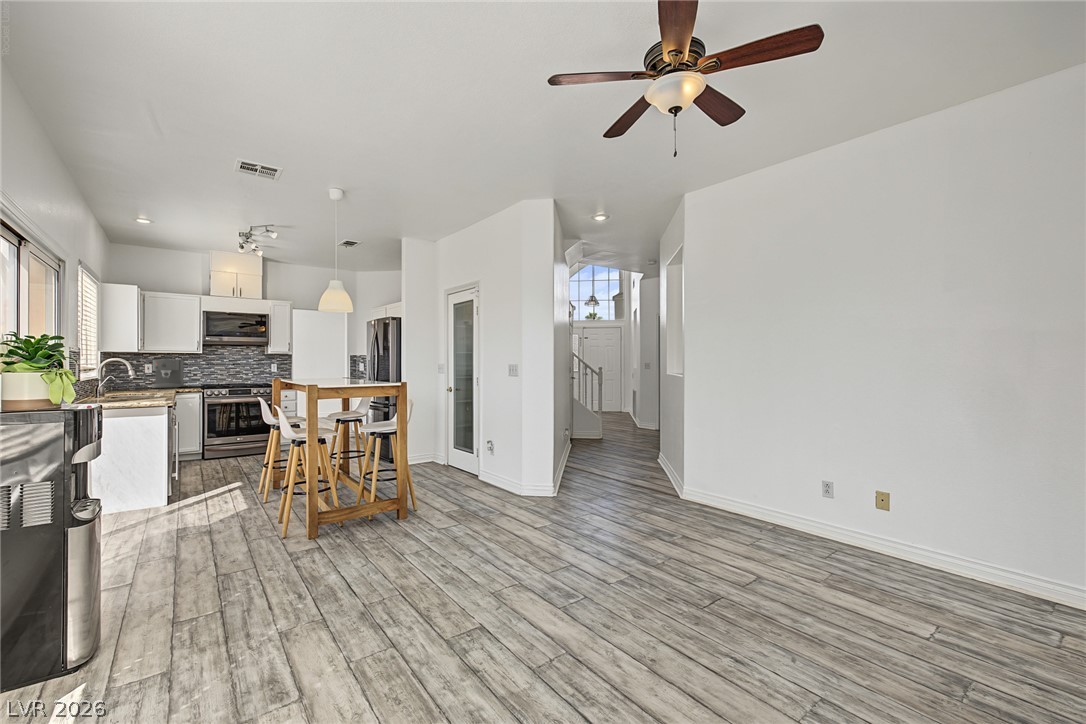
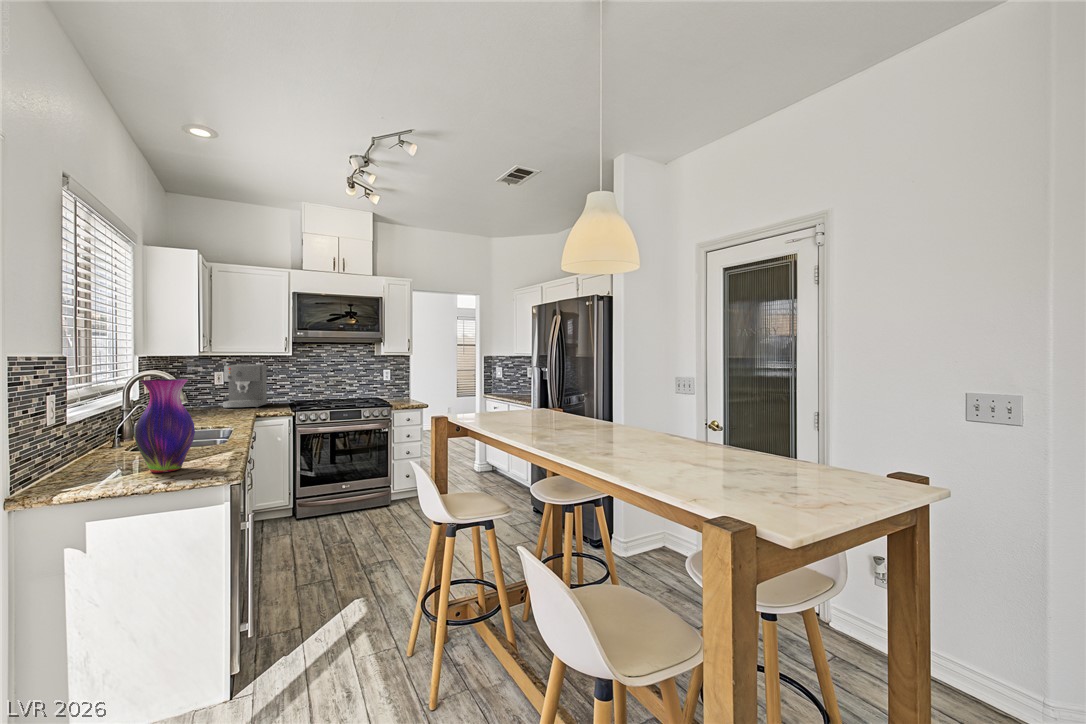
vase: none [120,362,151,406] -> present [134,379,195,473]

